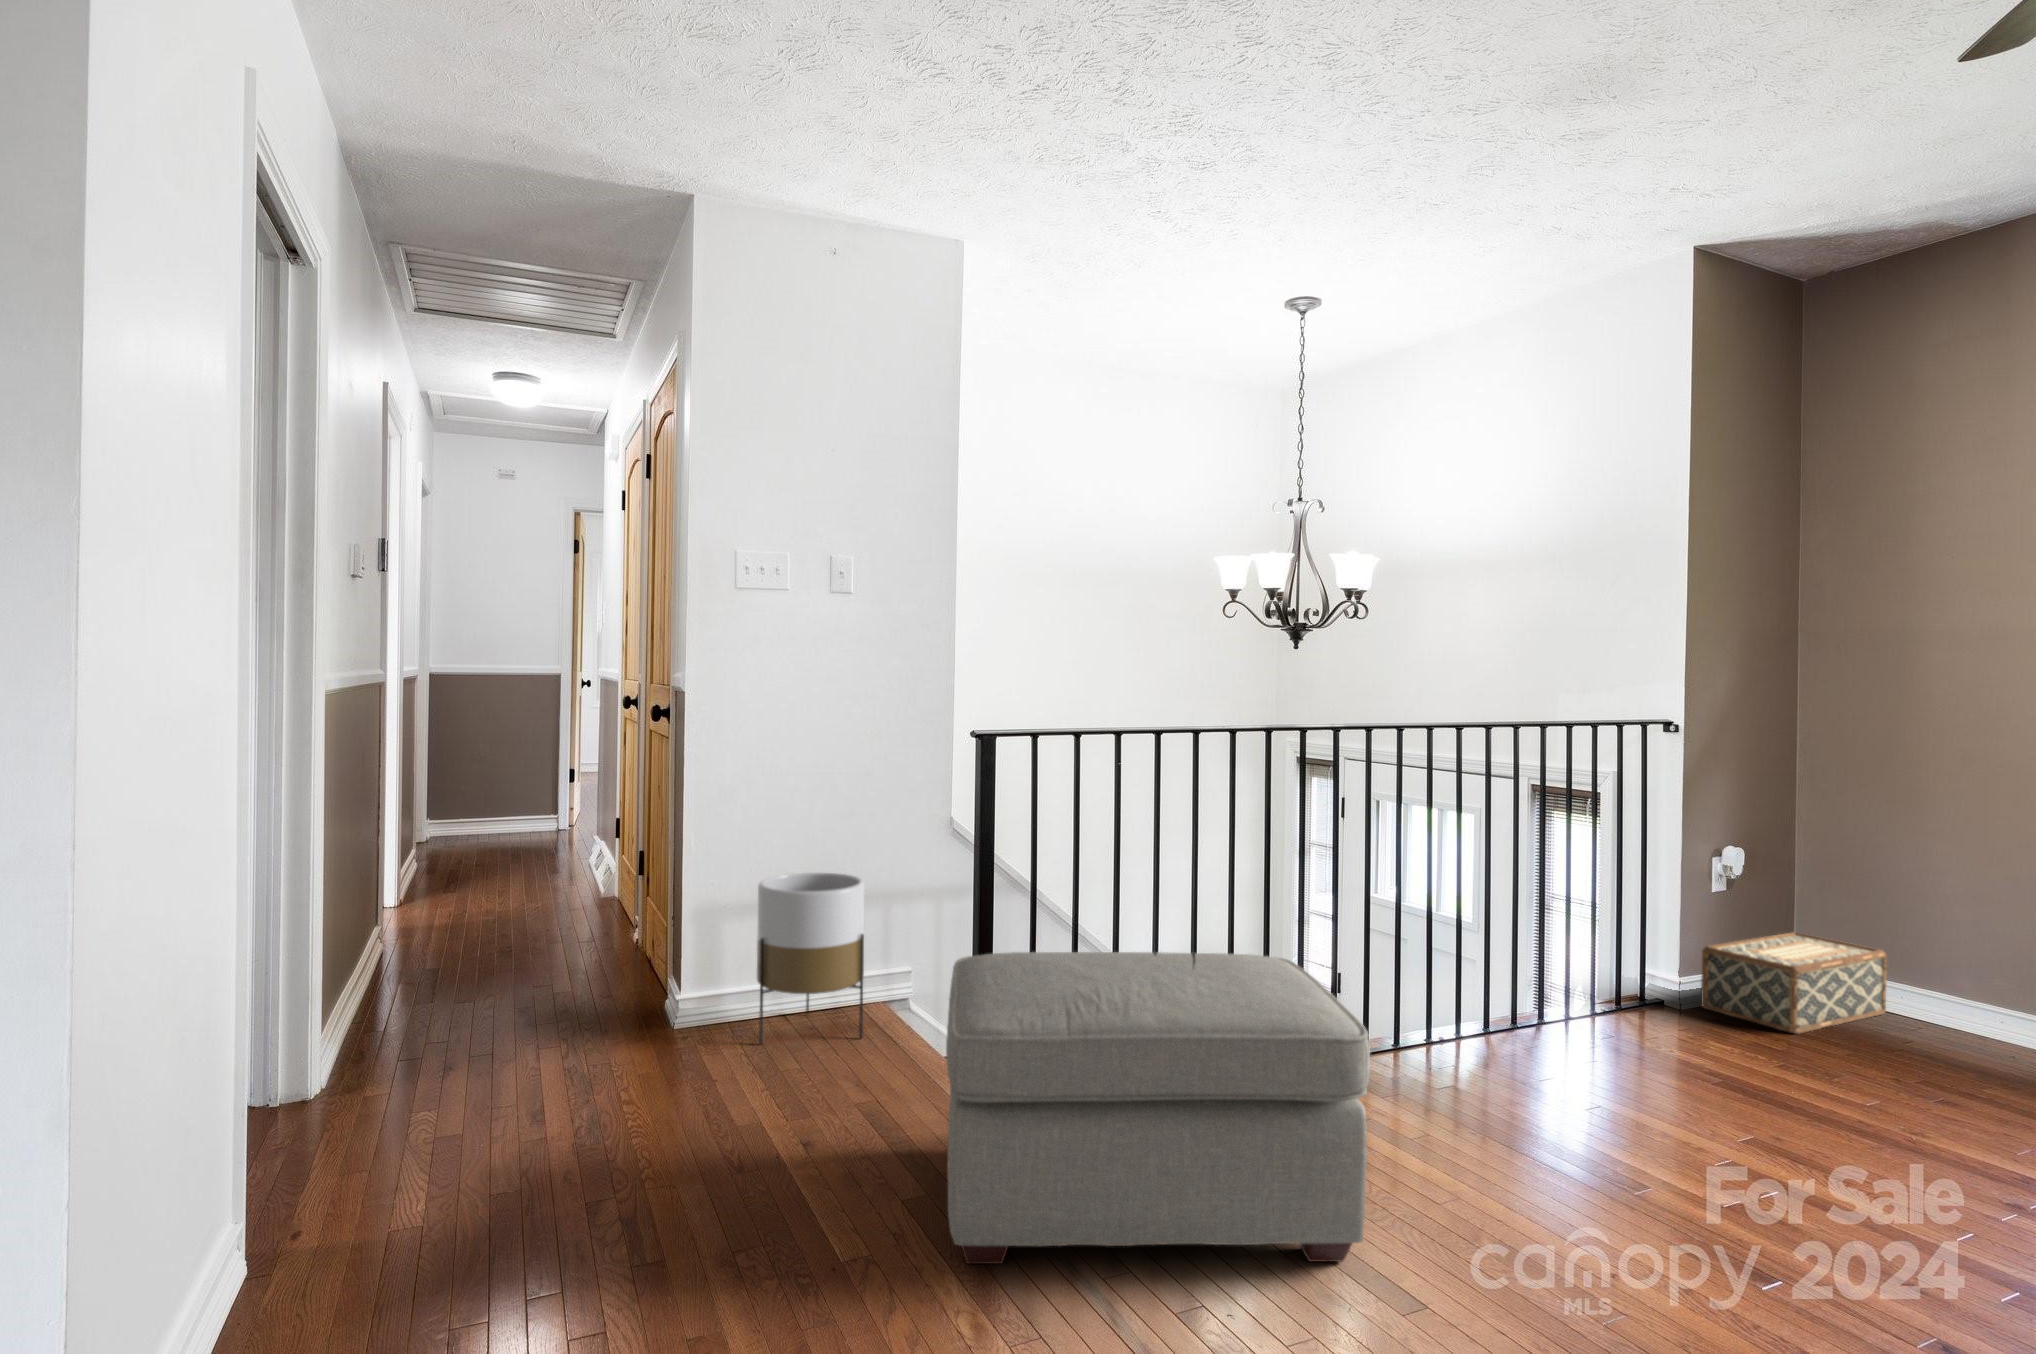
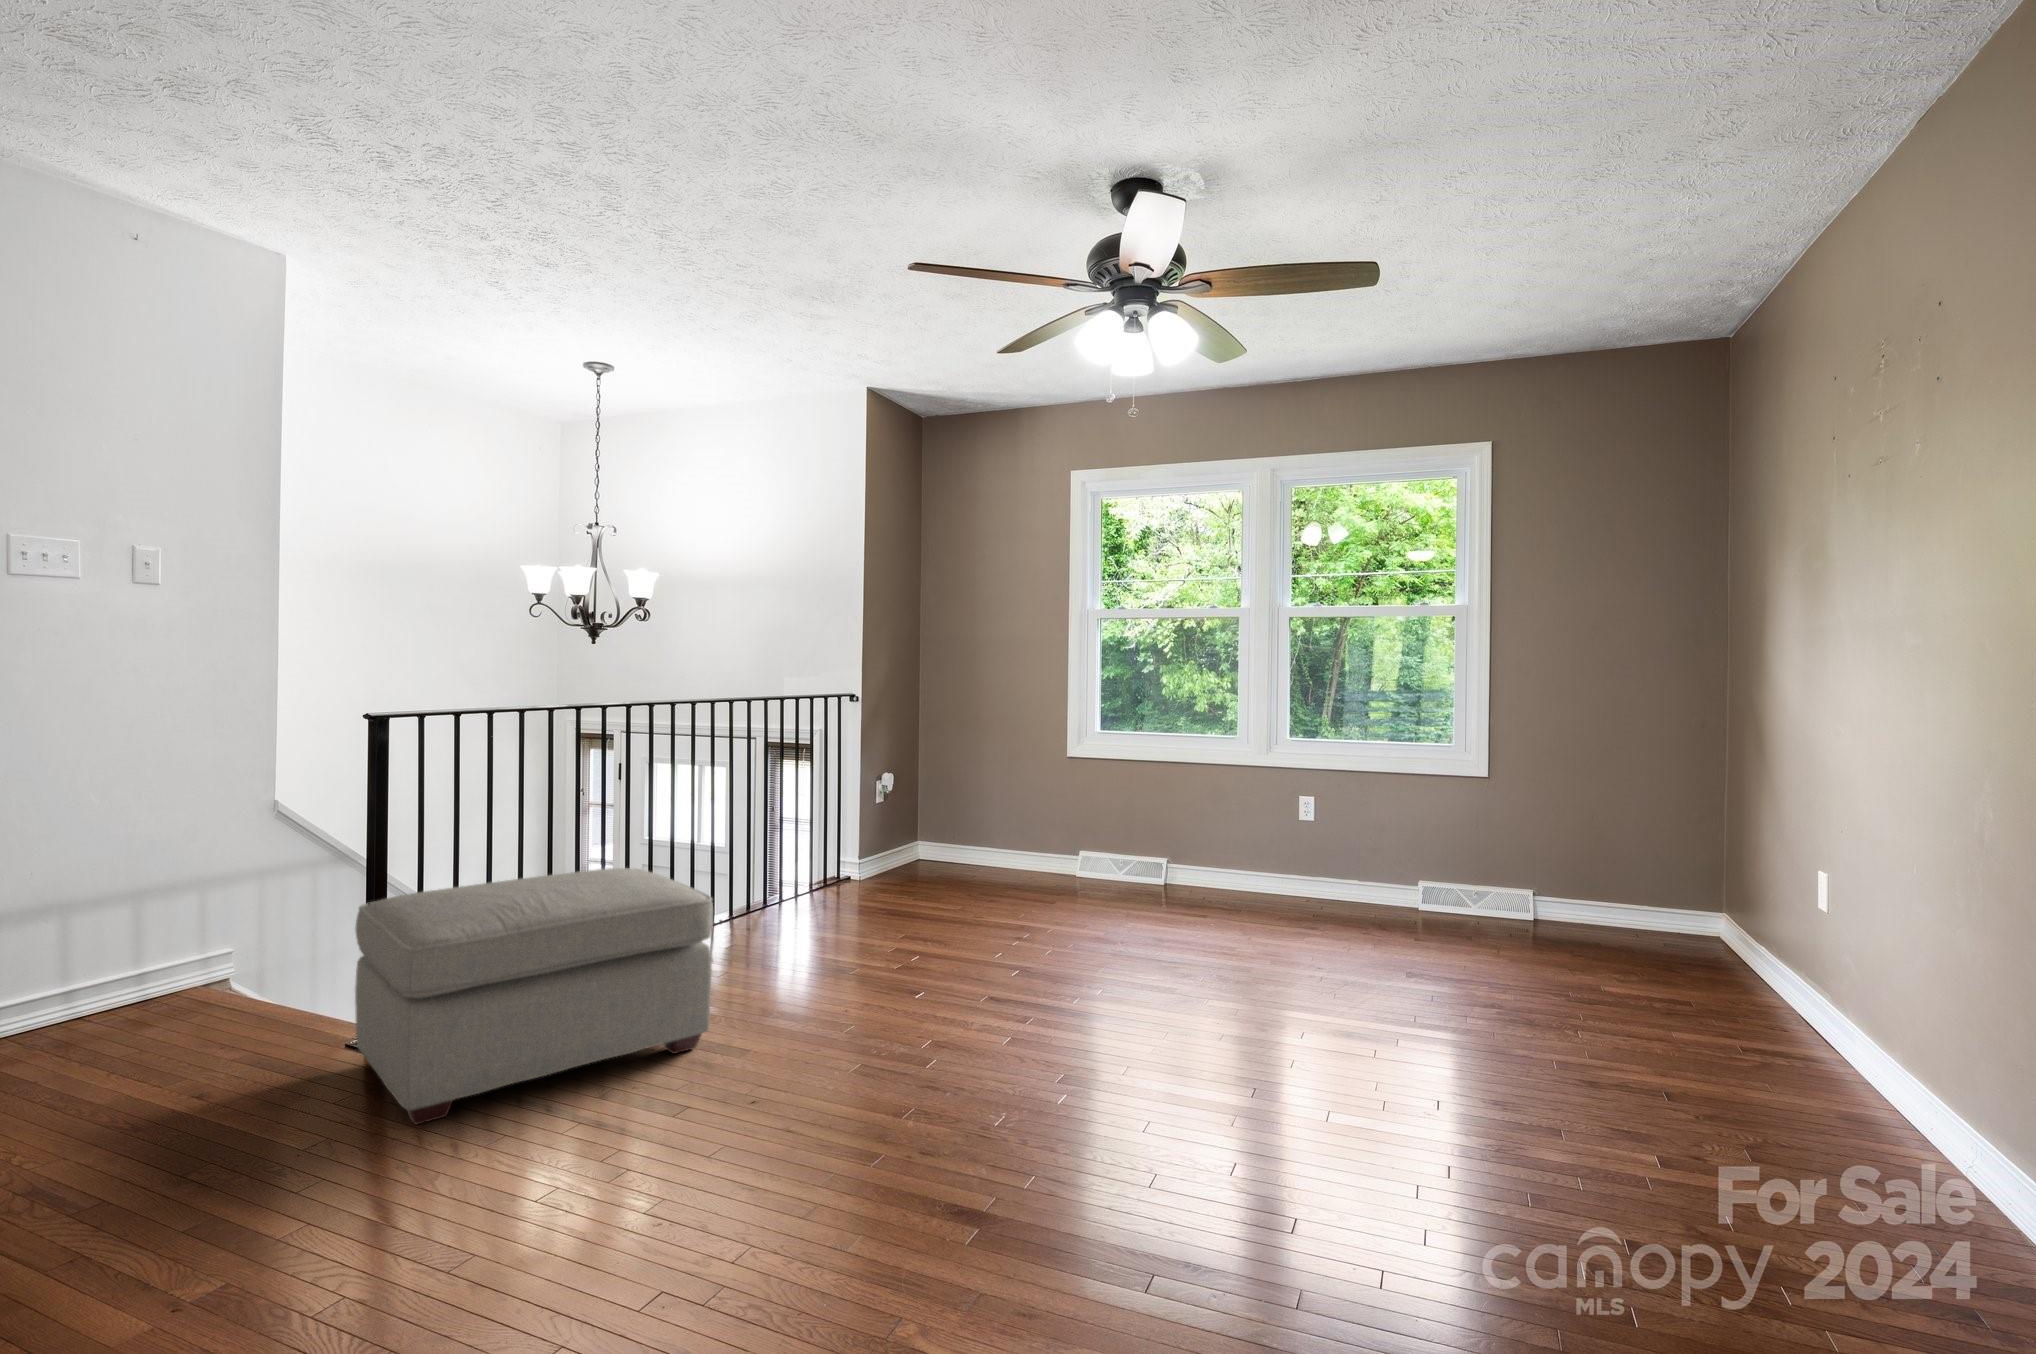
planter: present [757,873,865,1044] -> none [46,863,193,1046]
woven basket: present [1701,932,1887,1034] -> none [871,824,962,882]

